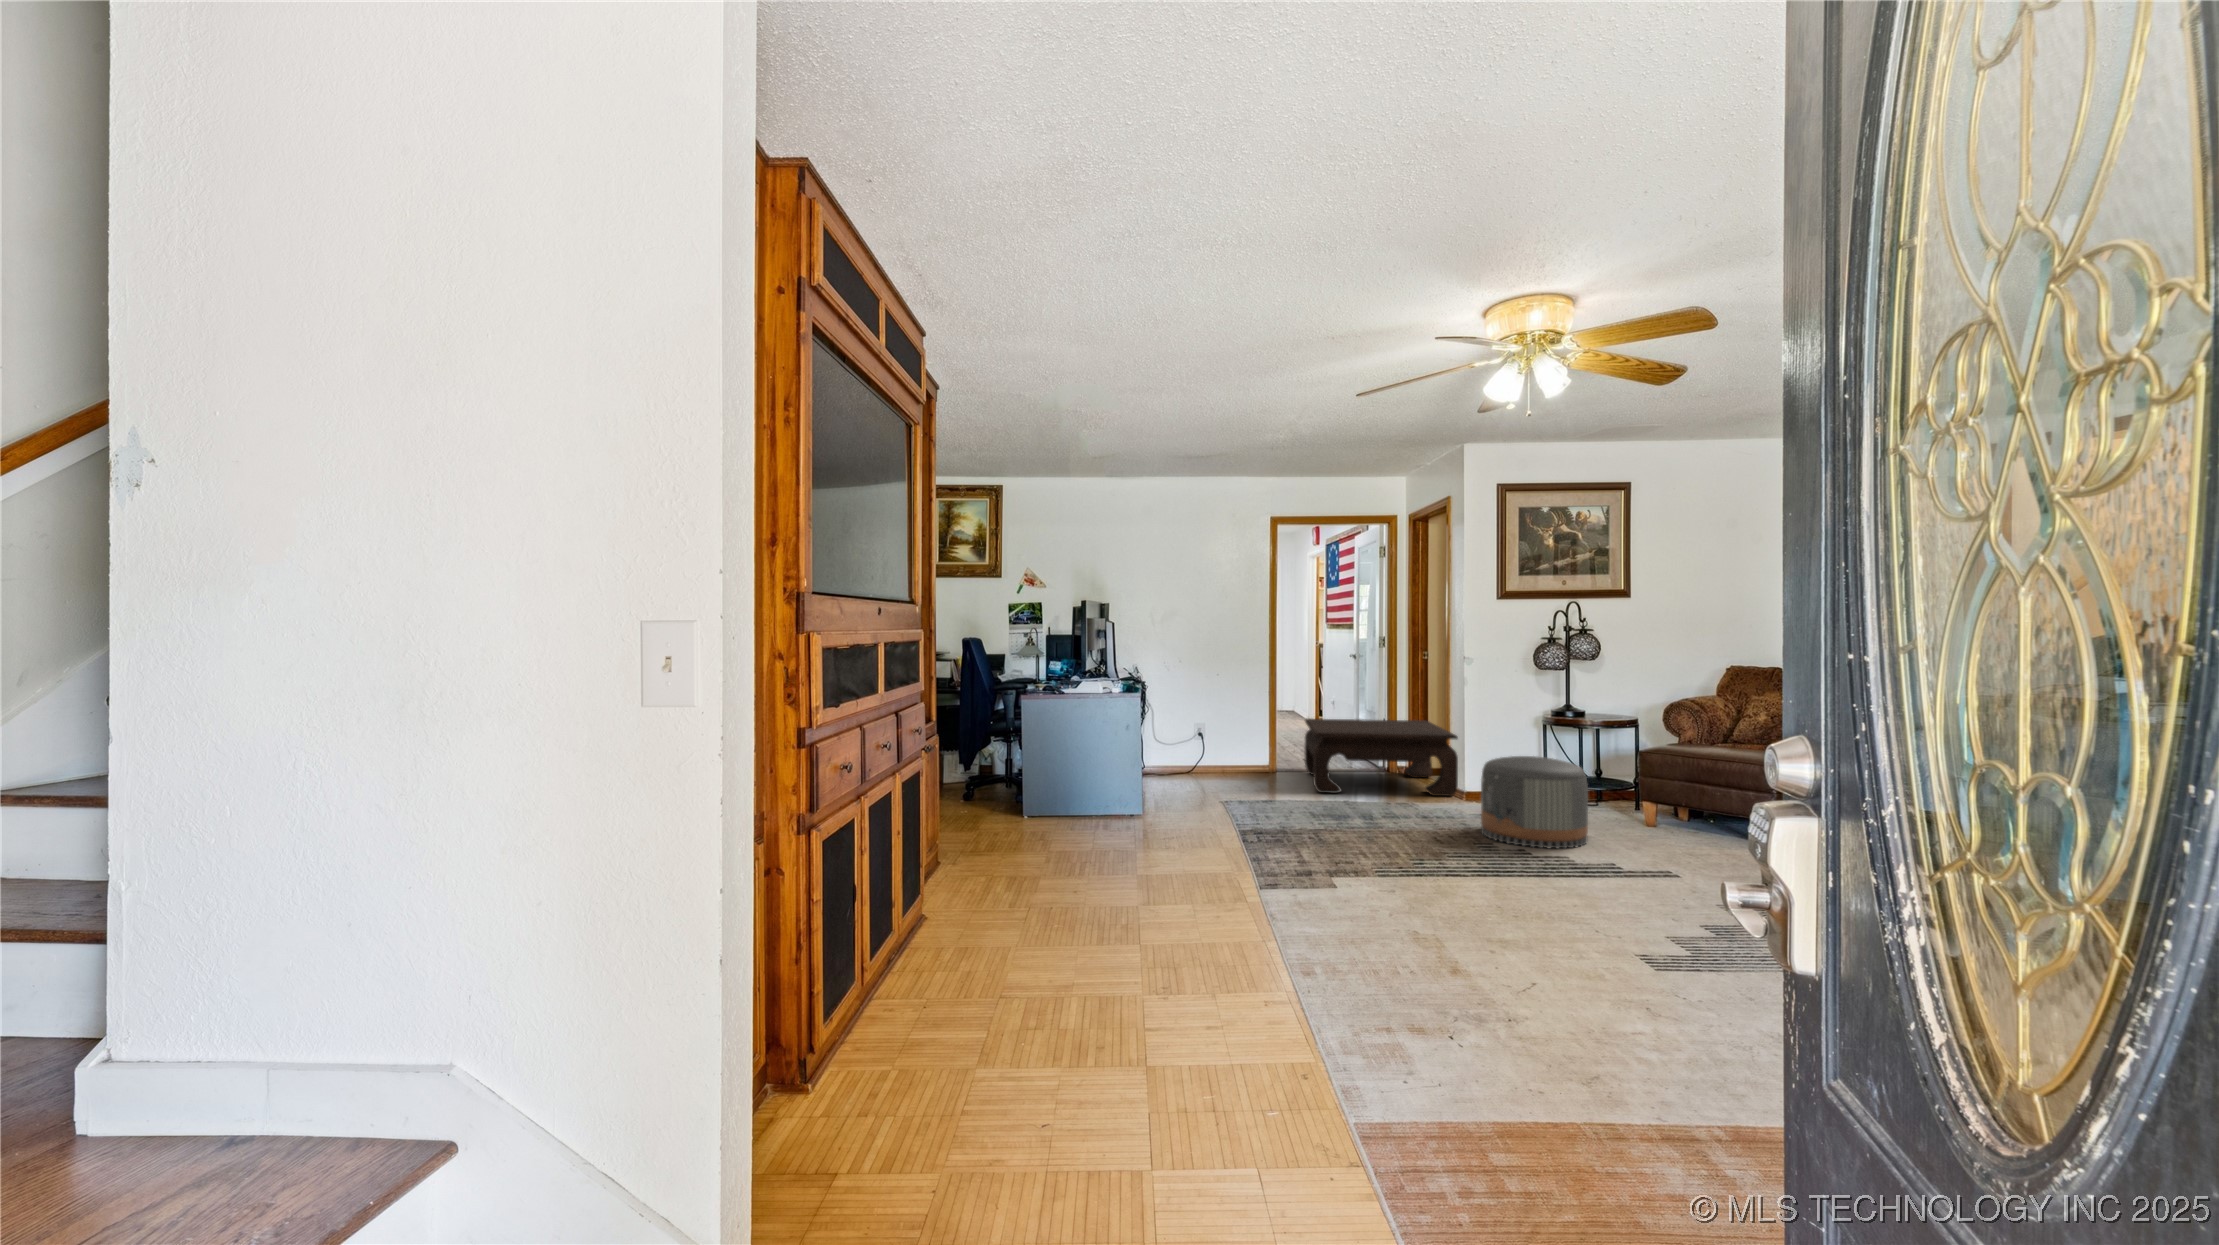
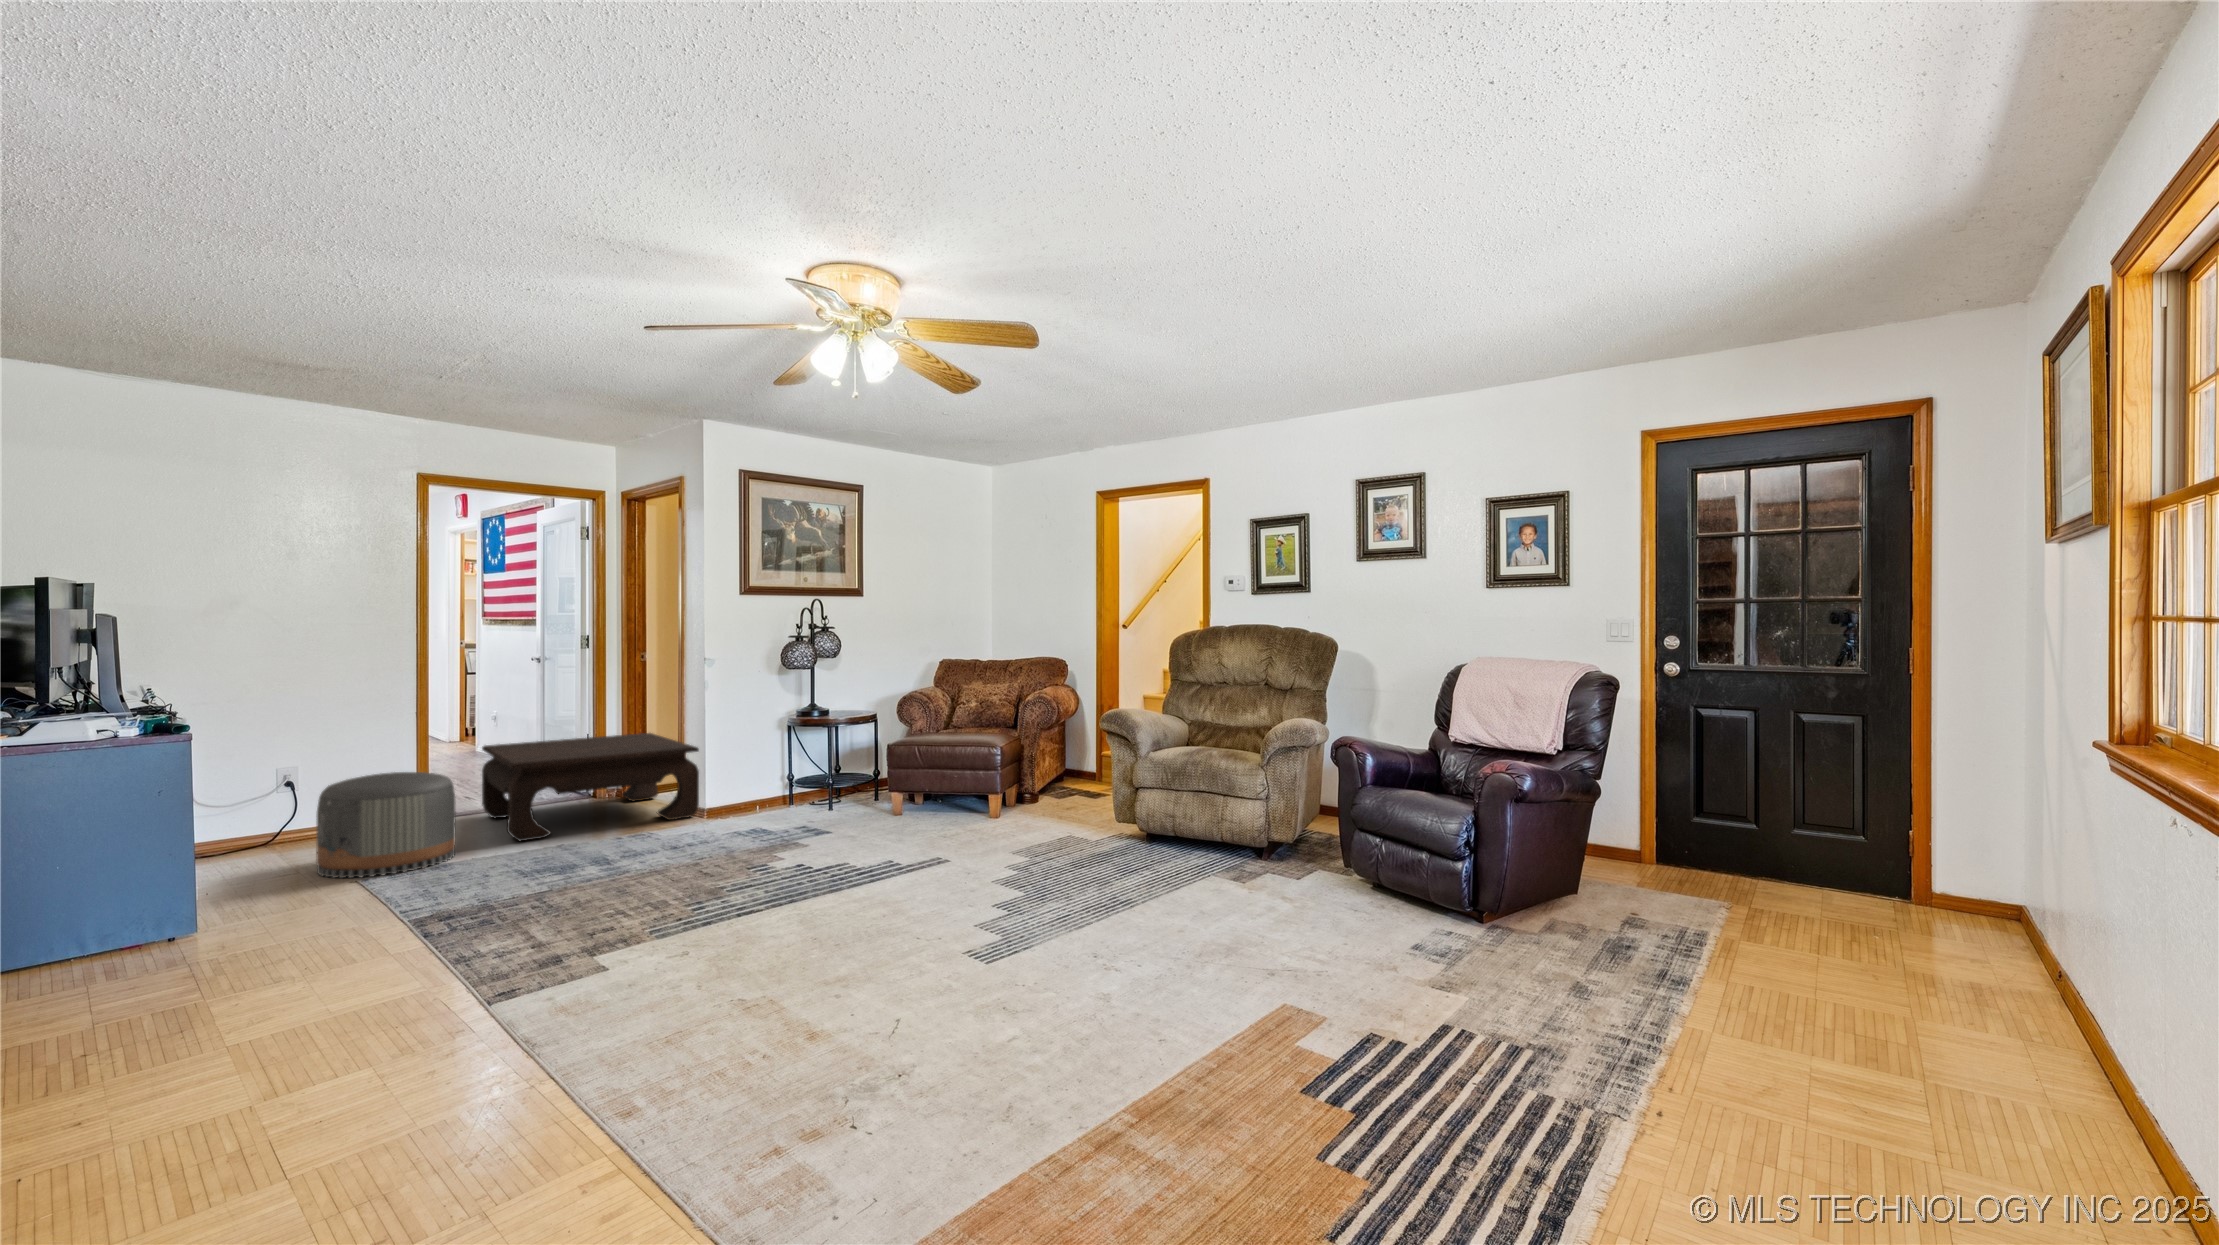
pouf: present [1481,756,1588,848] -> present [316,772,455,878]

